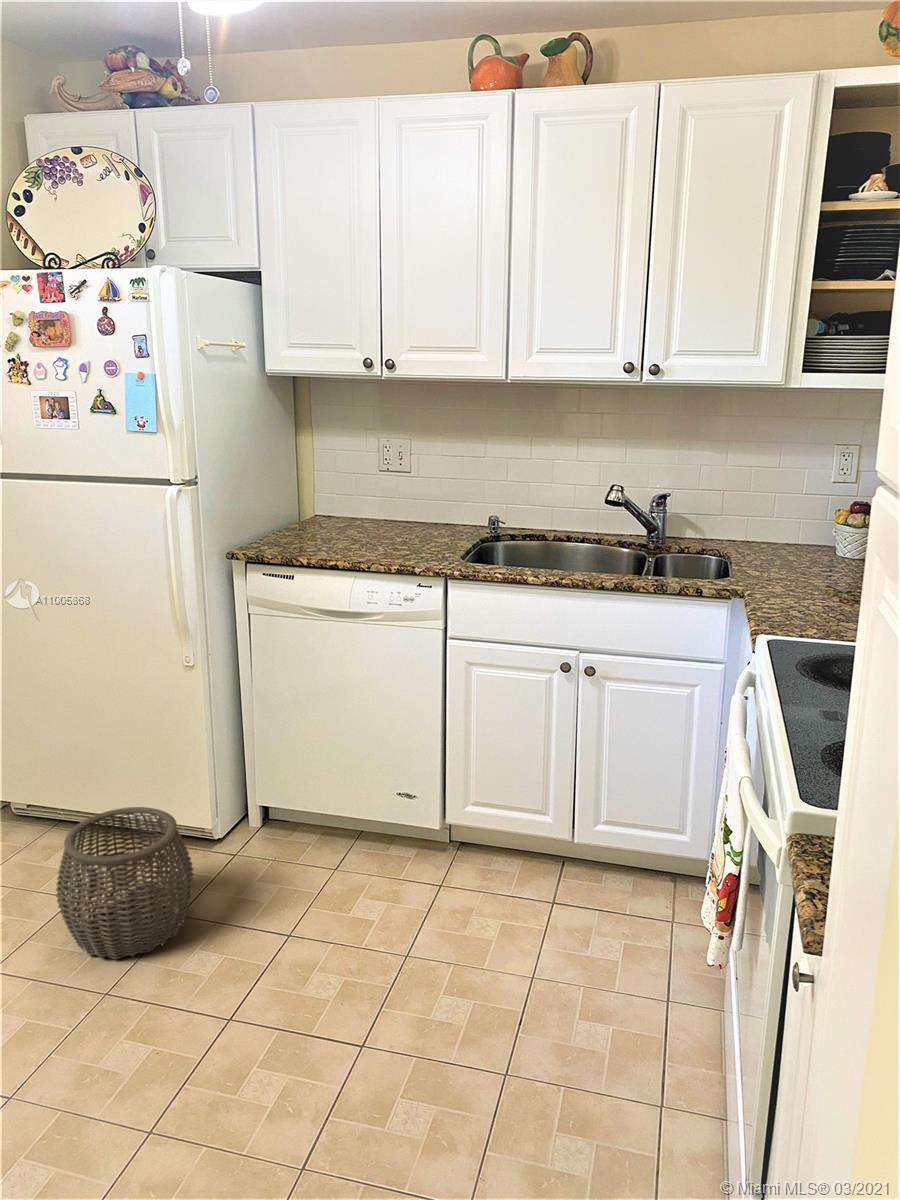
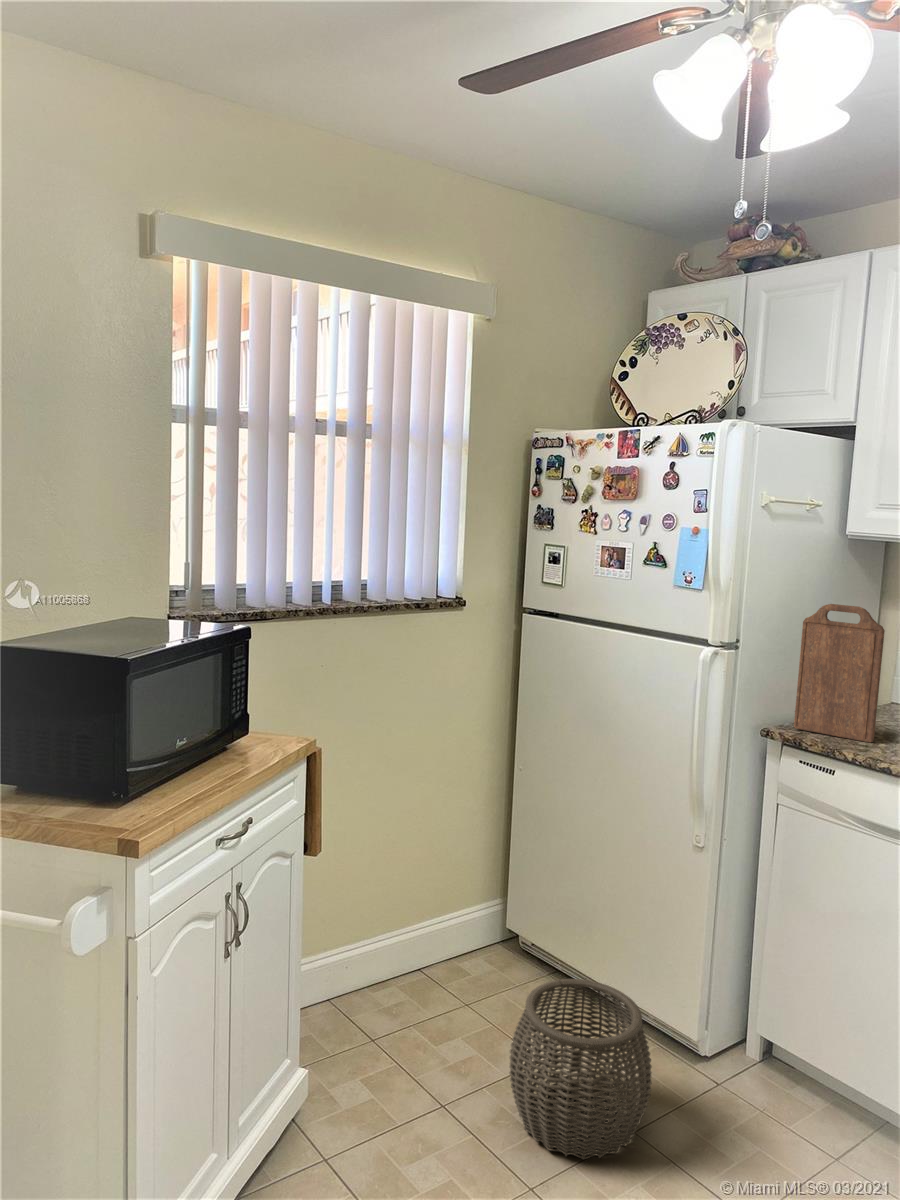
cutting board: none [247,435,317,548] -> present [794,604,885,743]

